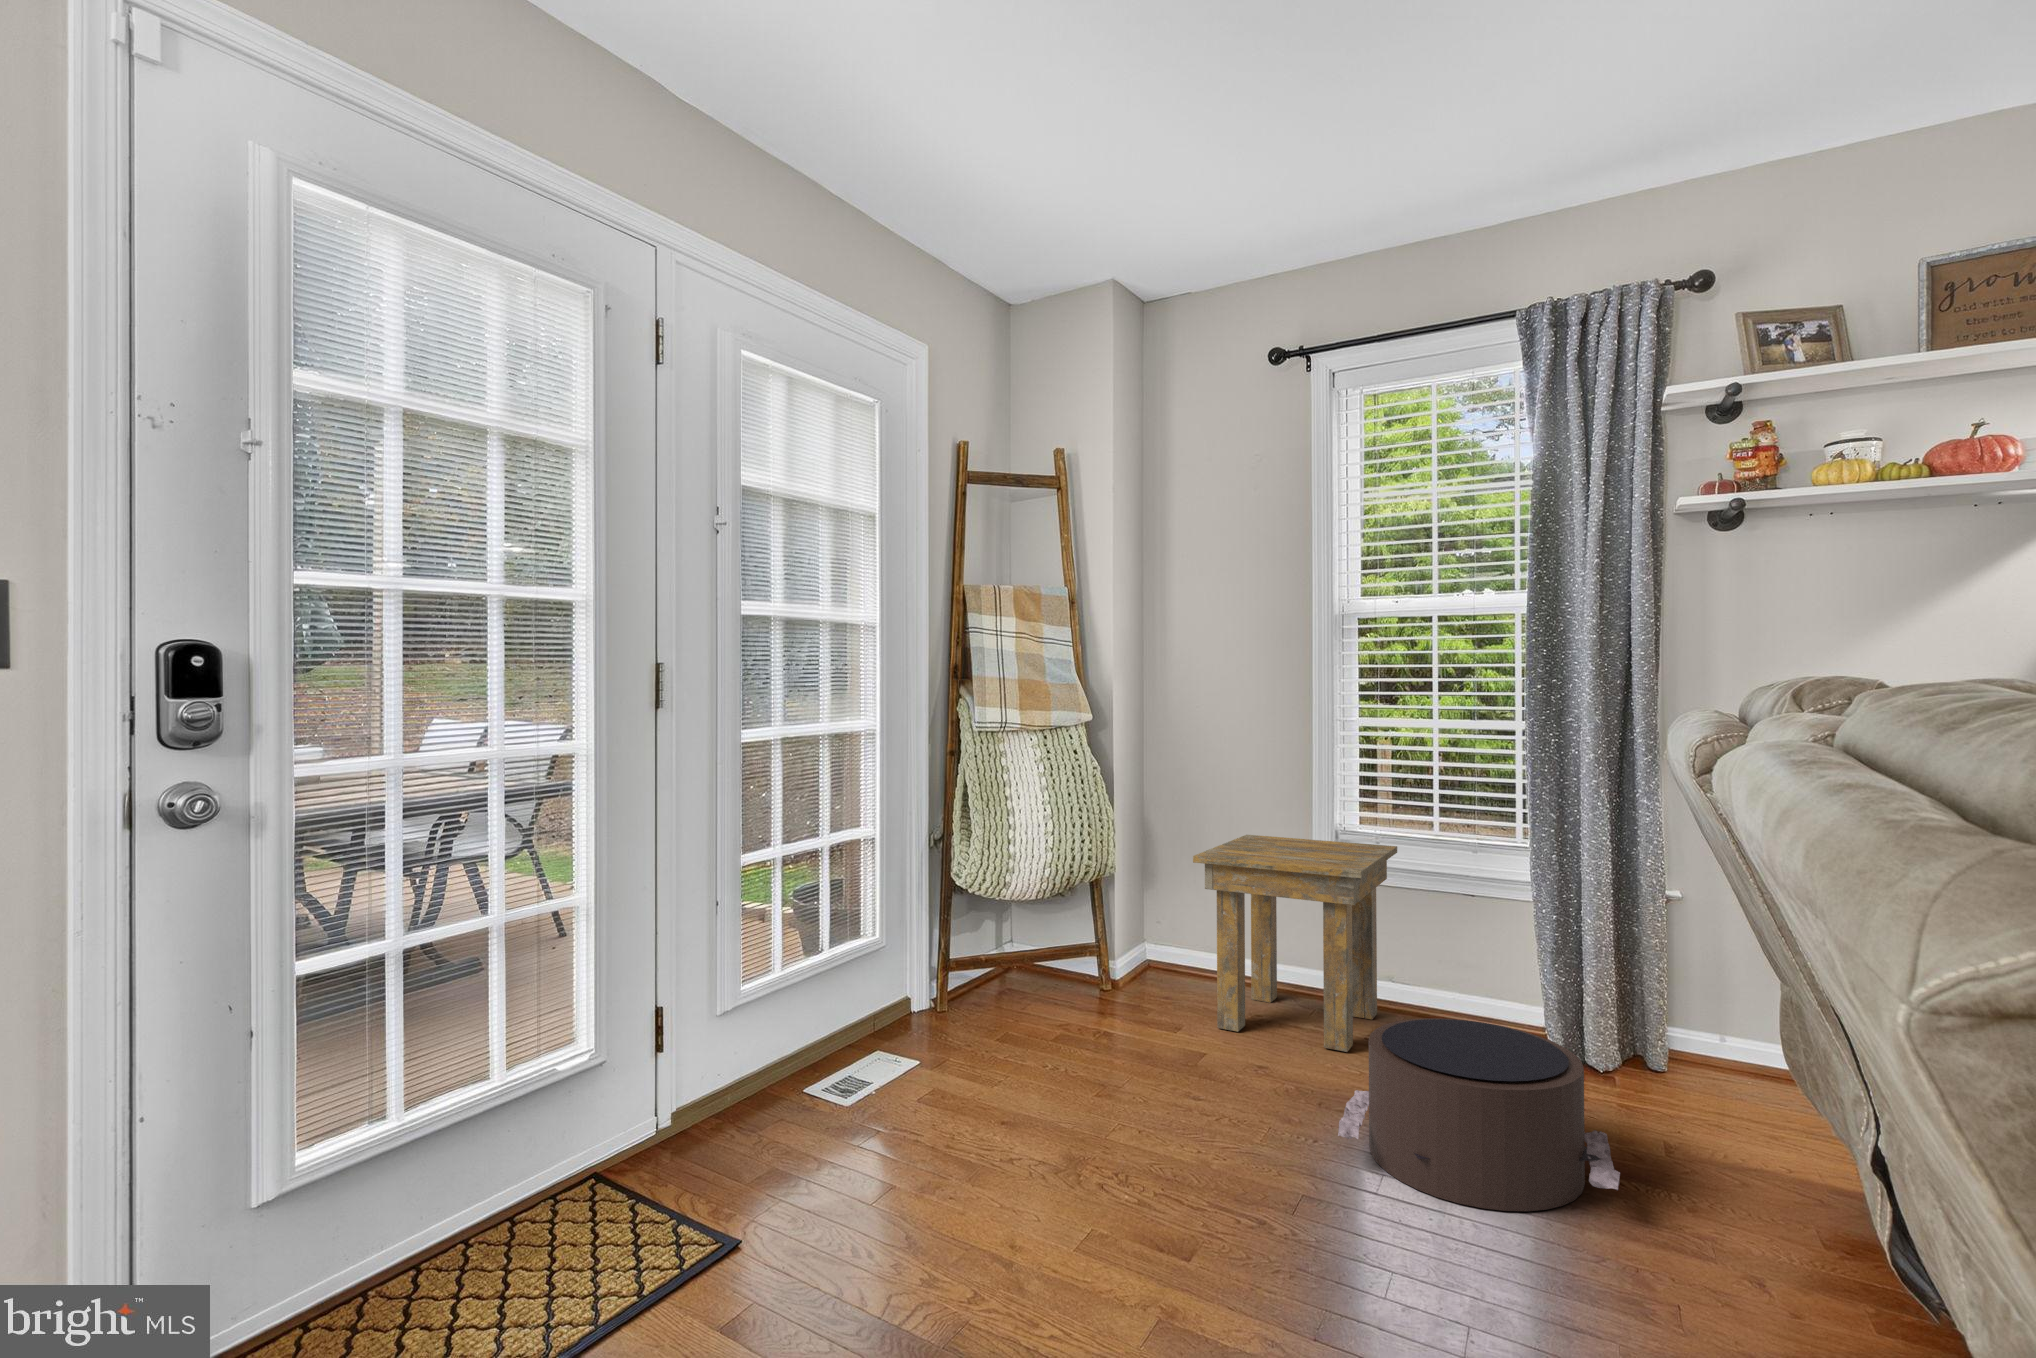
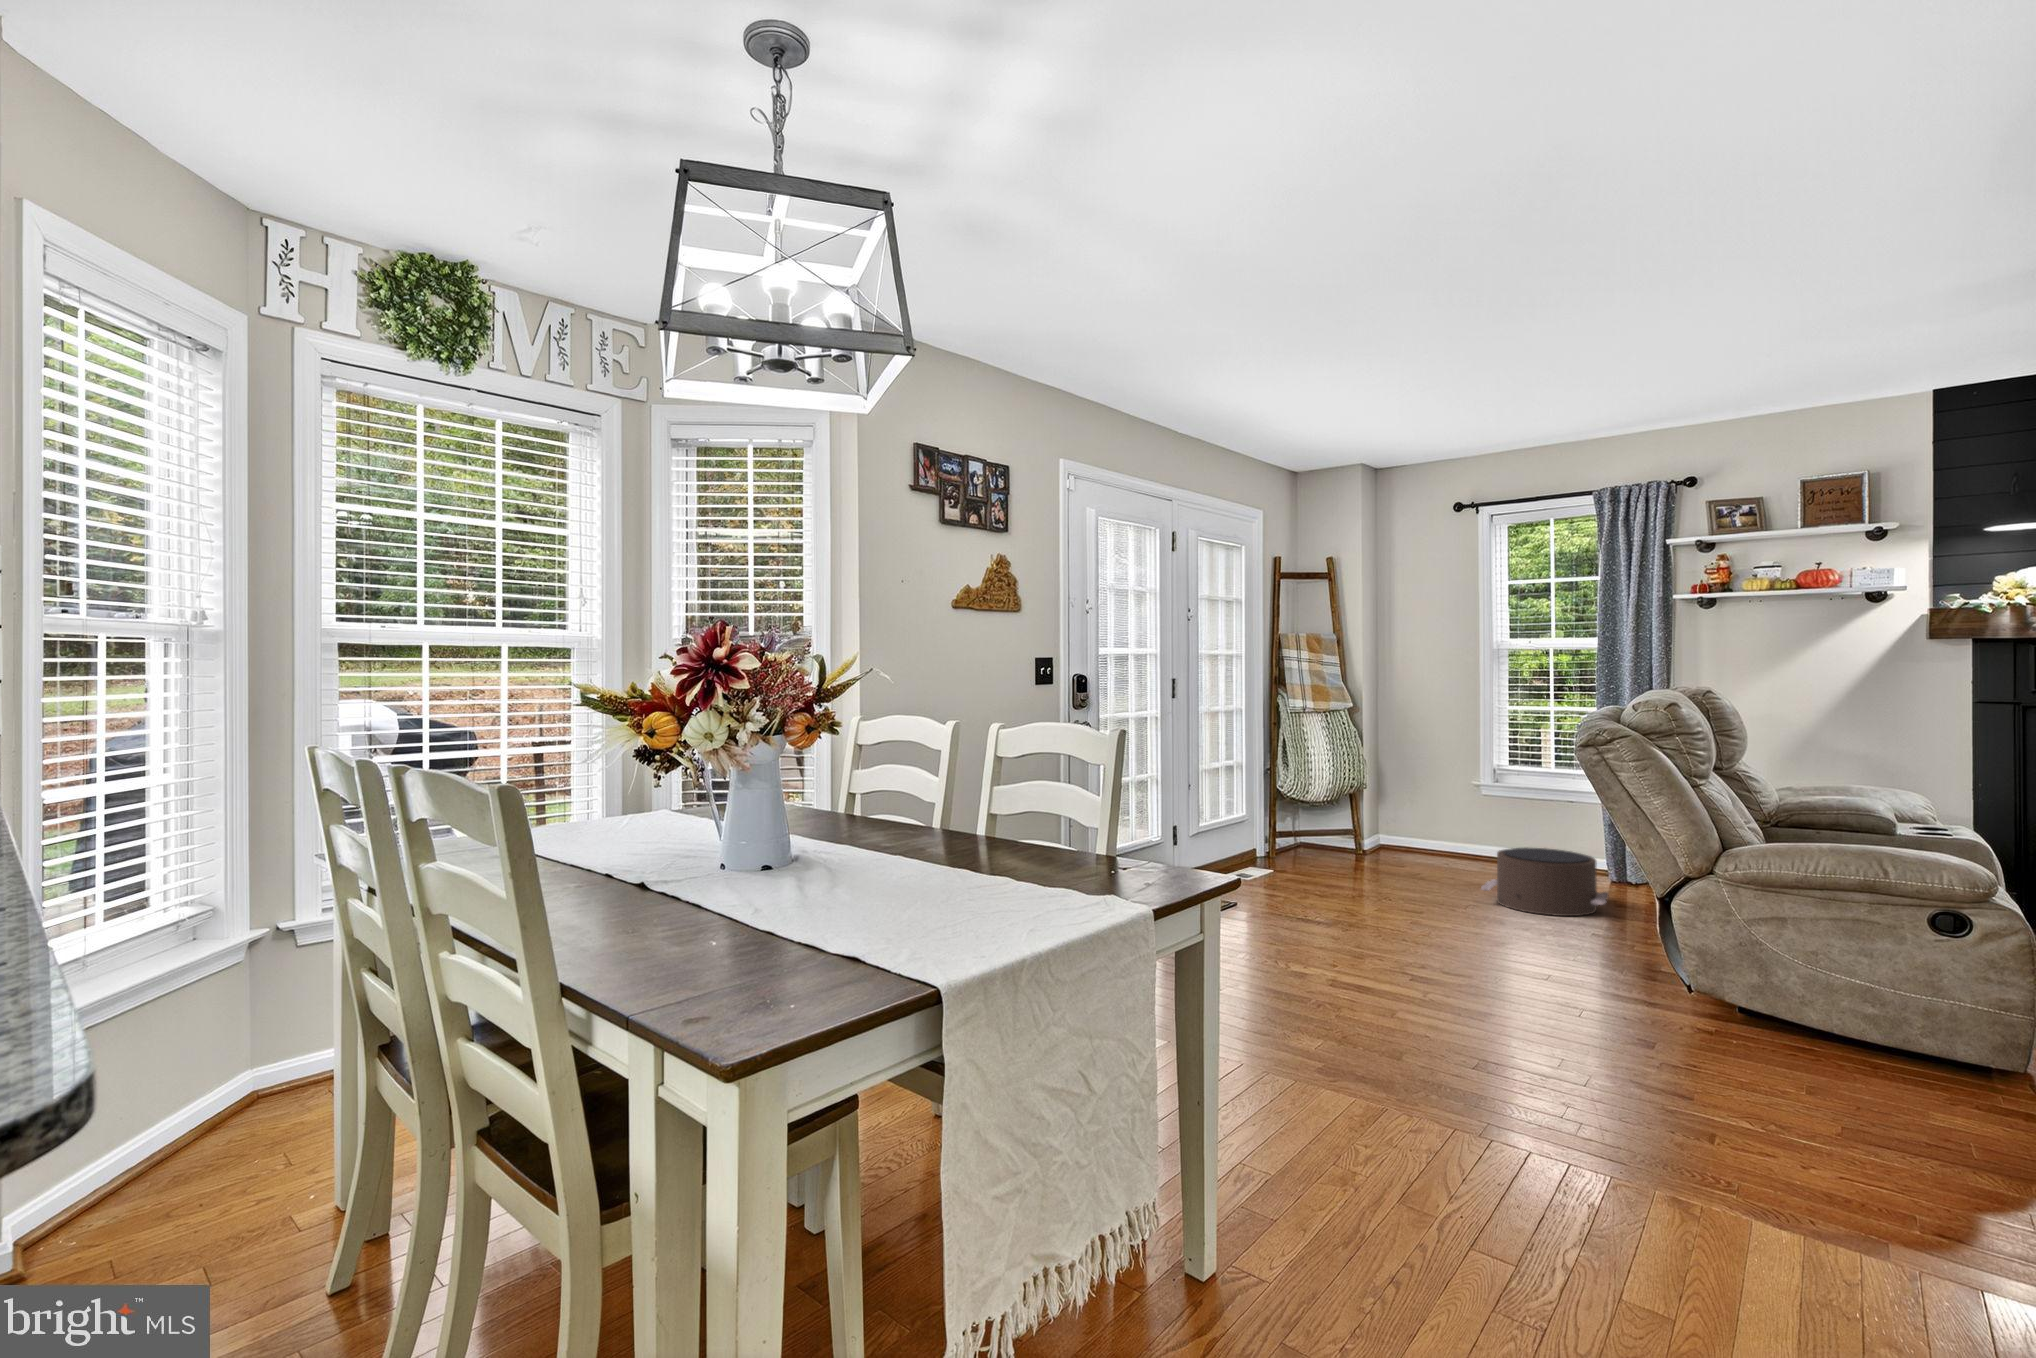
side table: present [1193,835,1397,1052] -> none [1410,770,1527,876]

